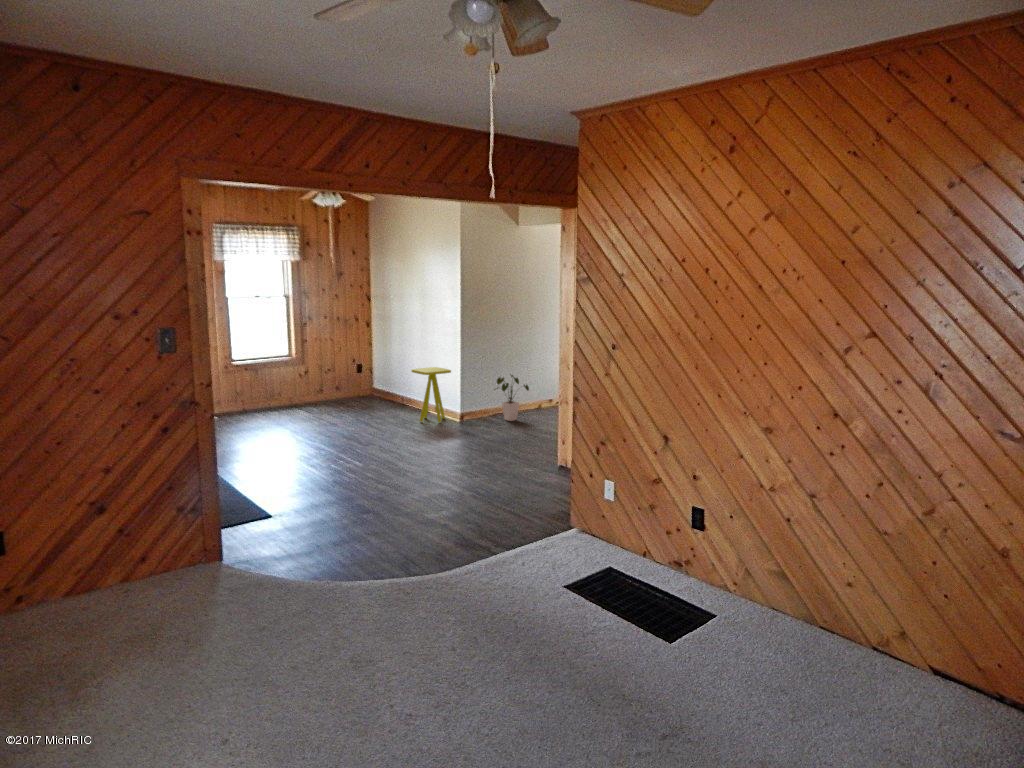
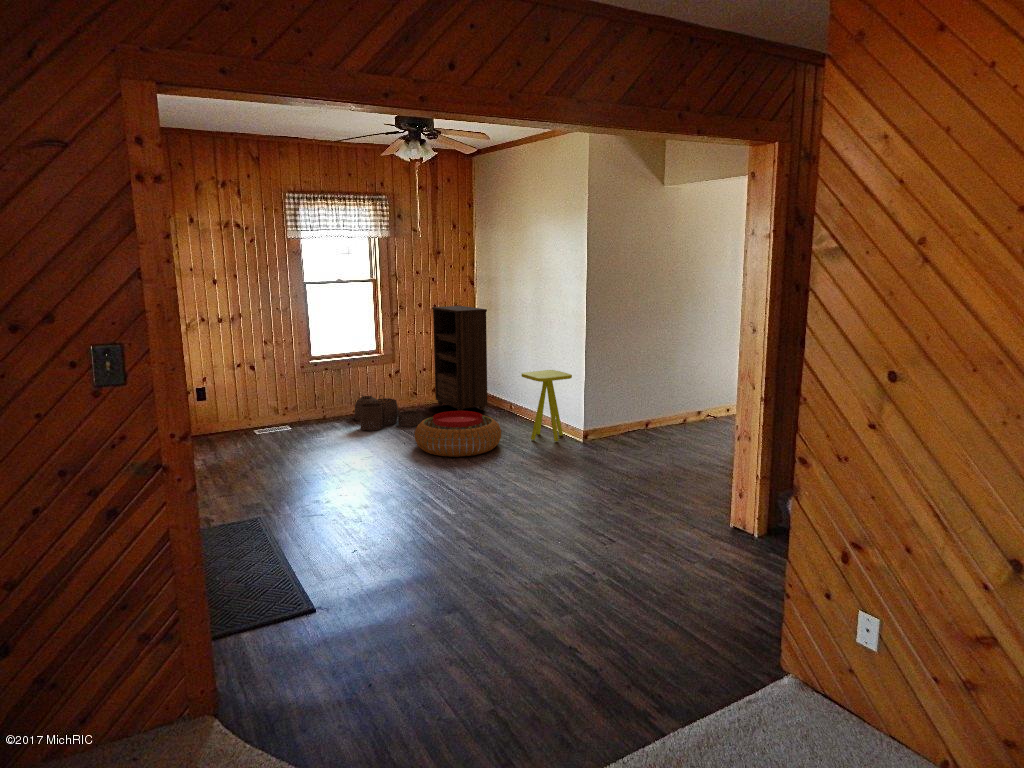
bookshelf: none [336,318,383,406] -> present [432,306,488,411]
house plant: present [497,375,529,421] -> none [626,379,674,442]
woven basket: none [271,390,328,419] -> present [355,395,420,430]
pouf: none [326,400,396,433] -> present [415,411,501,457]

